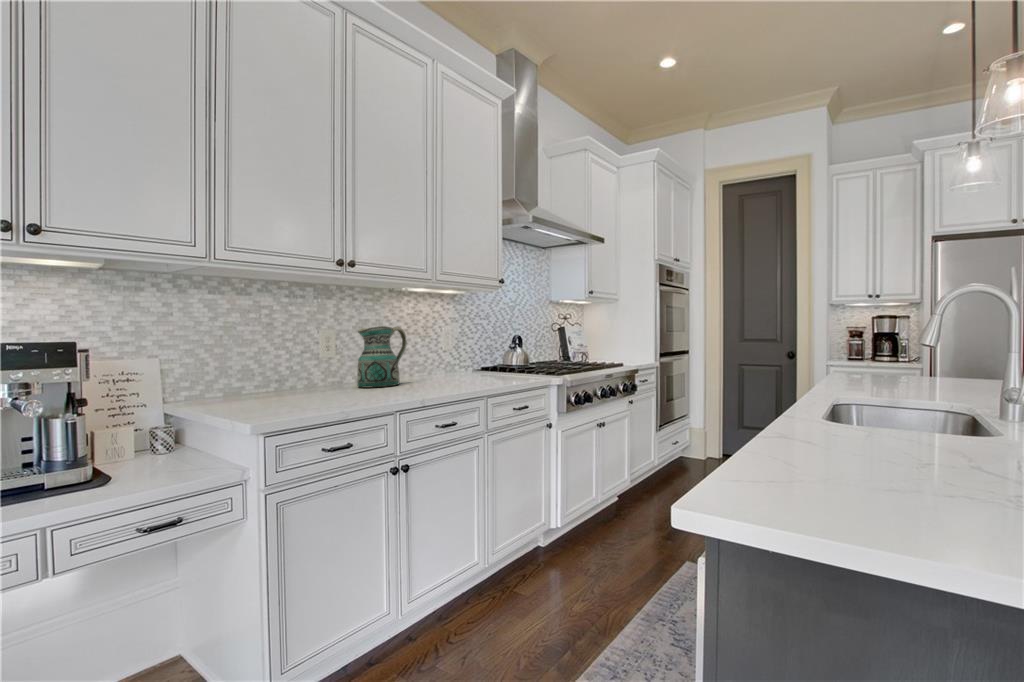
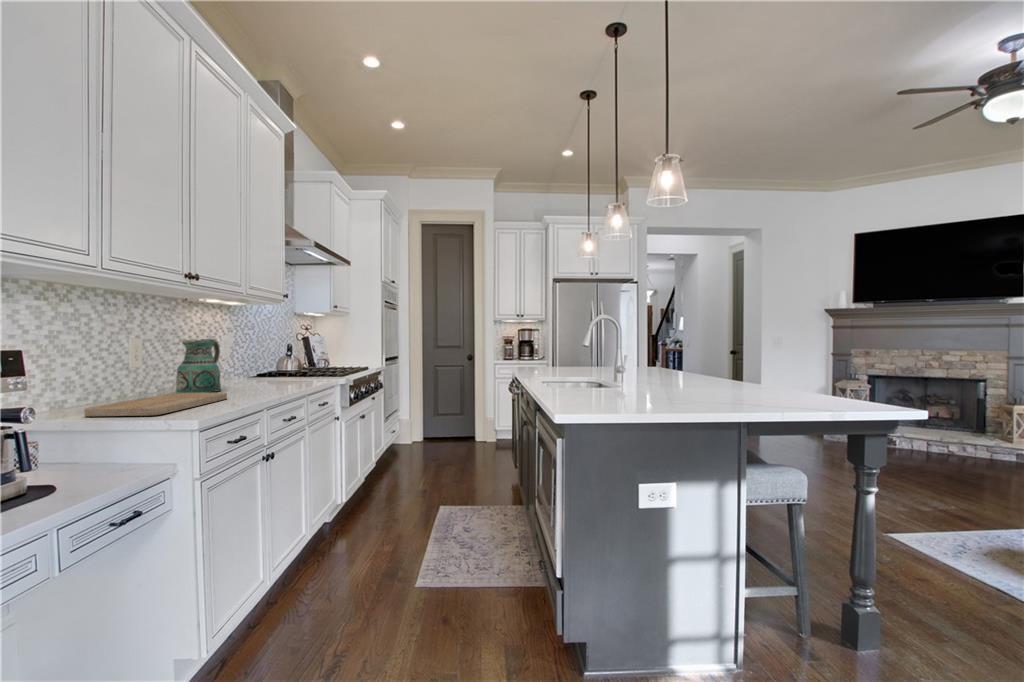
cutting board: none [219,386,366,409] -> present [84,392,227,416]

